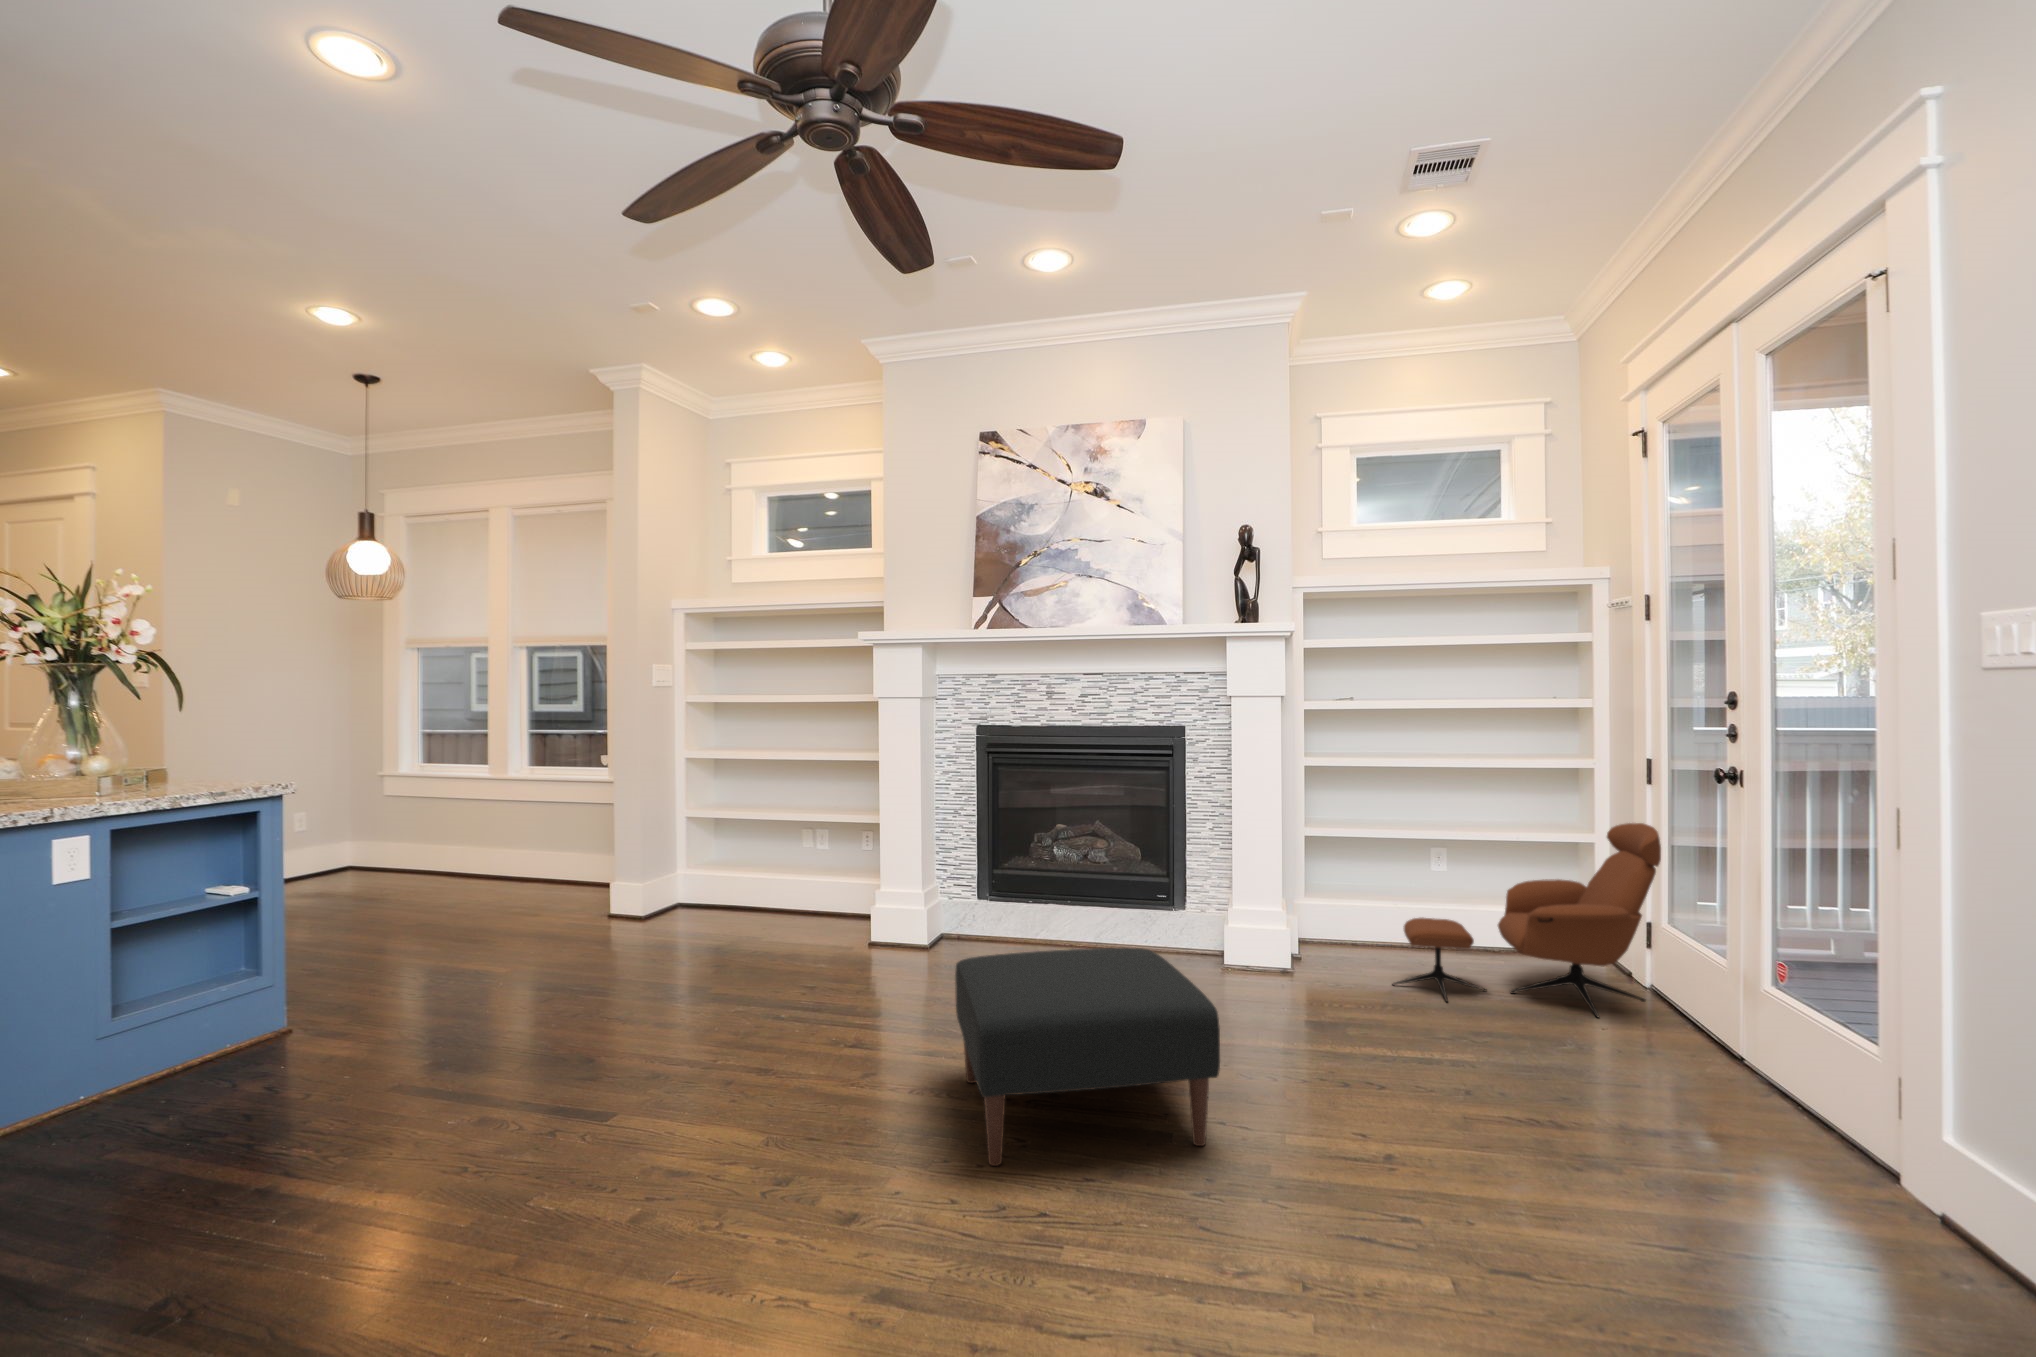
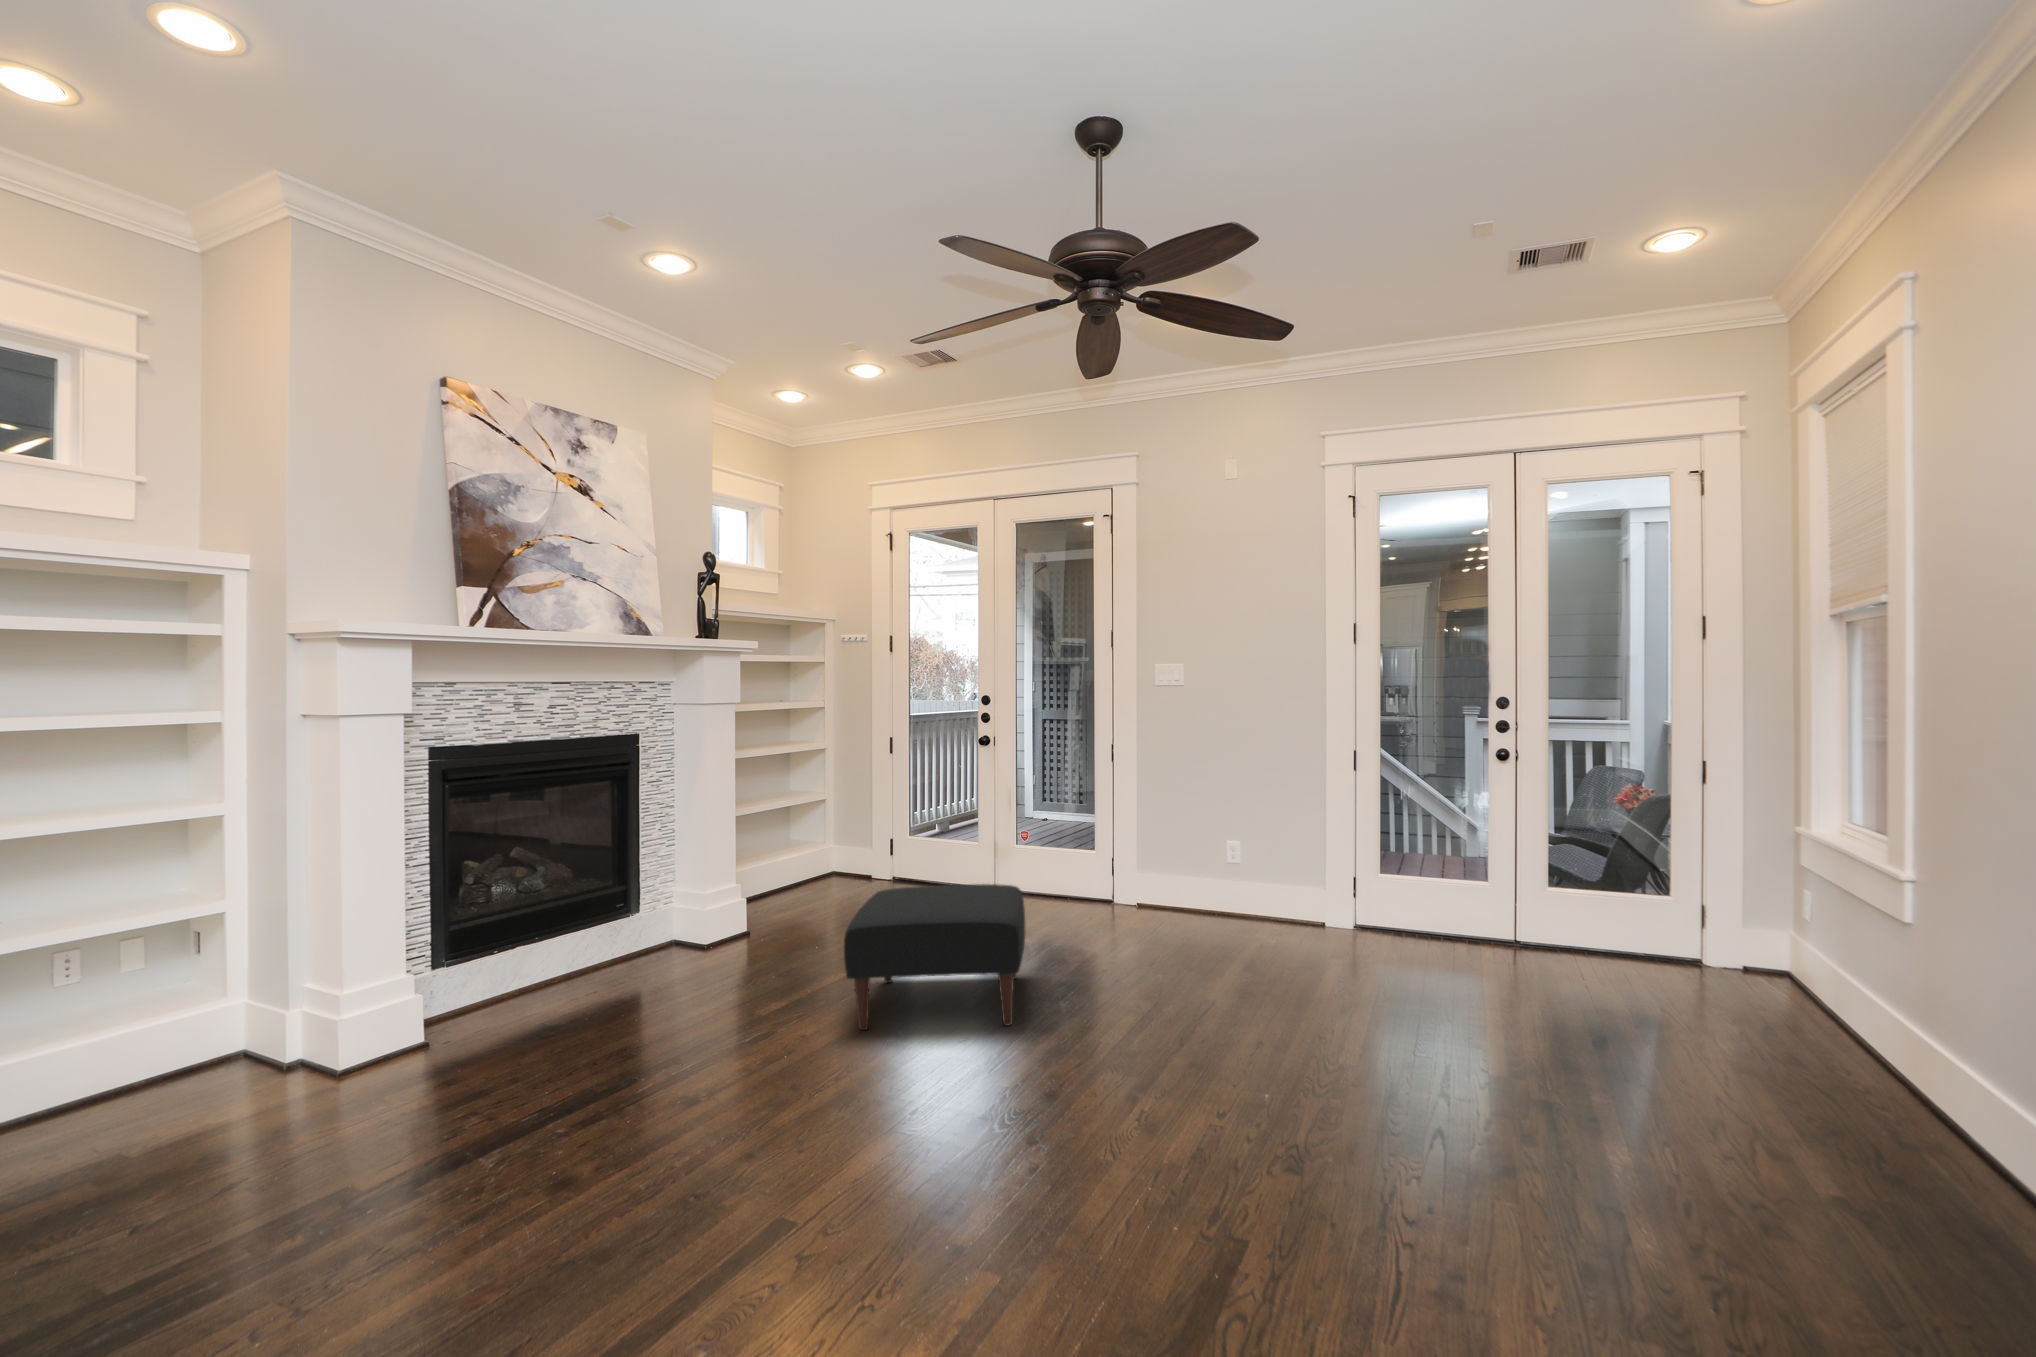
lounge chair: present [1393,823,1661,1017] -> none [807,775,927,916]

